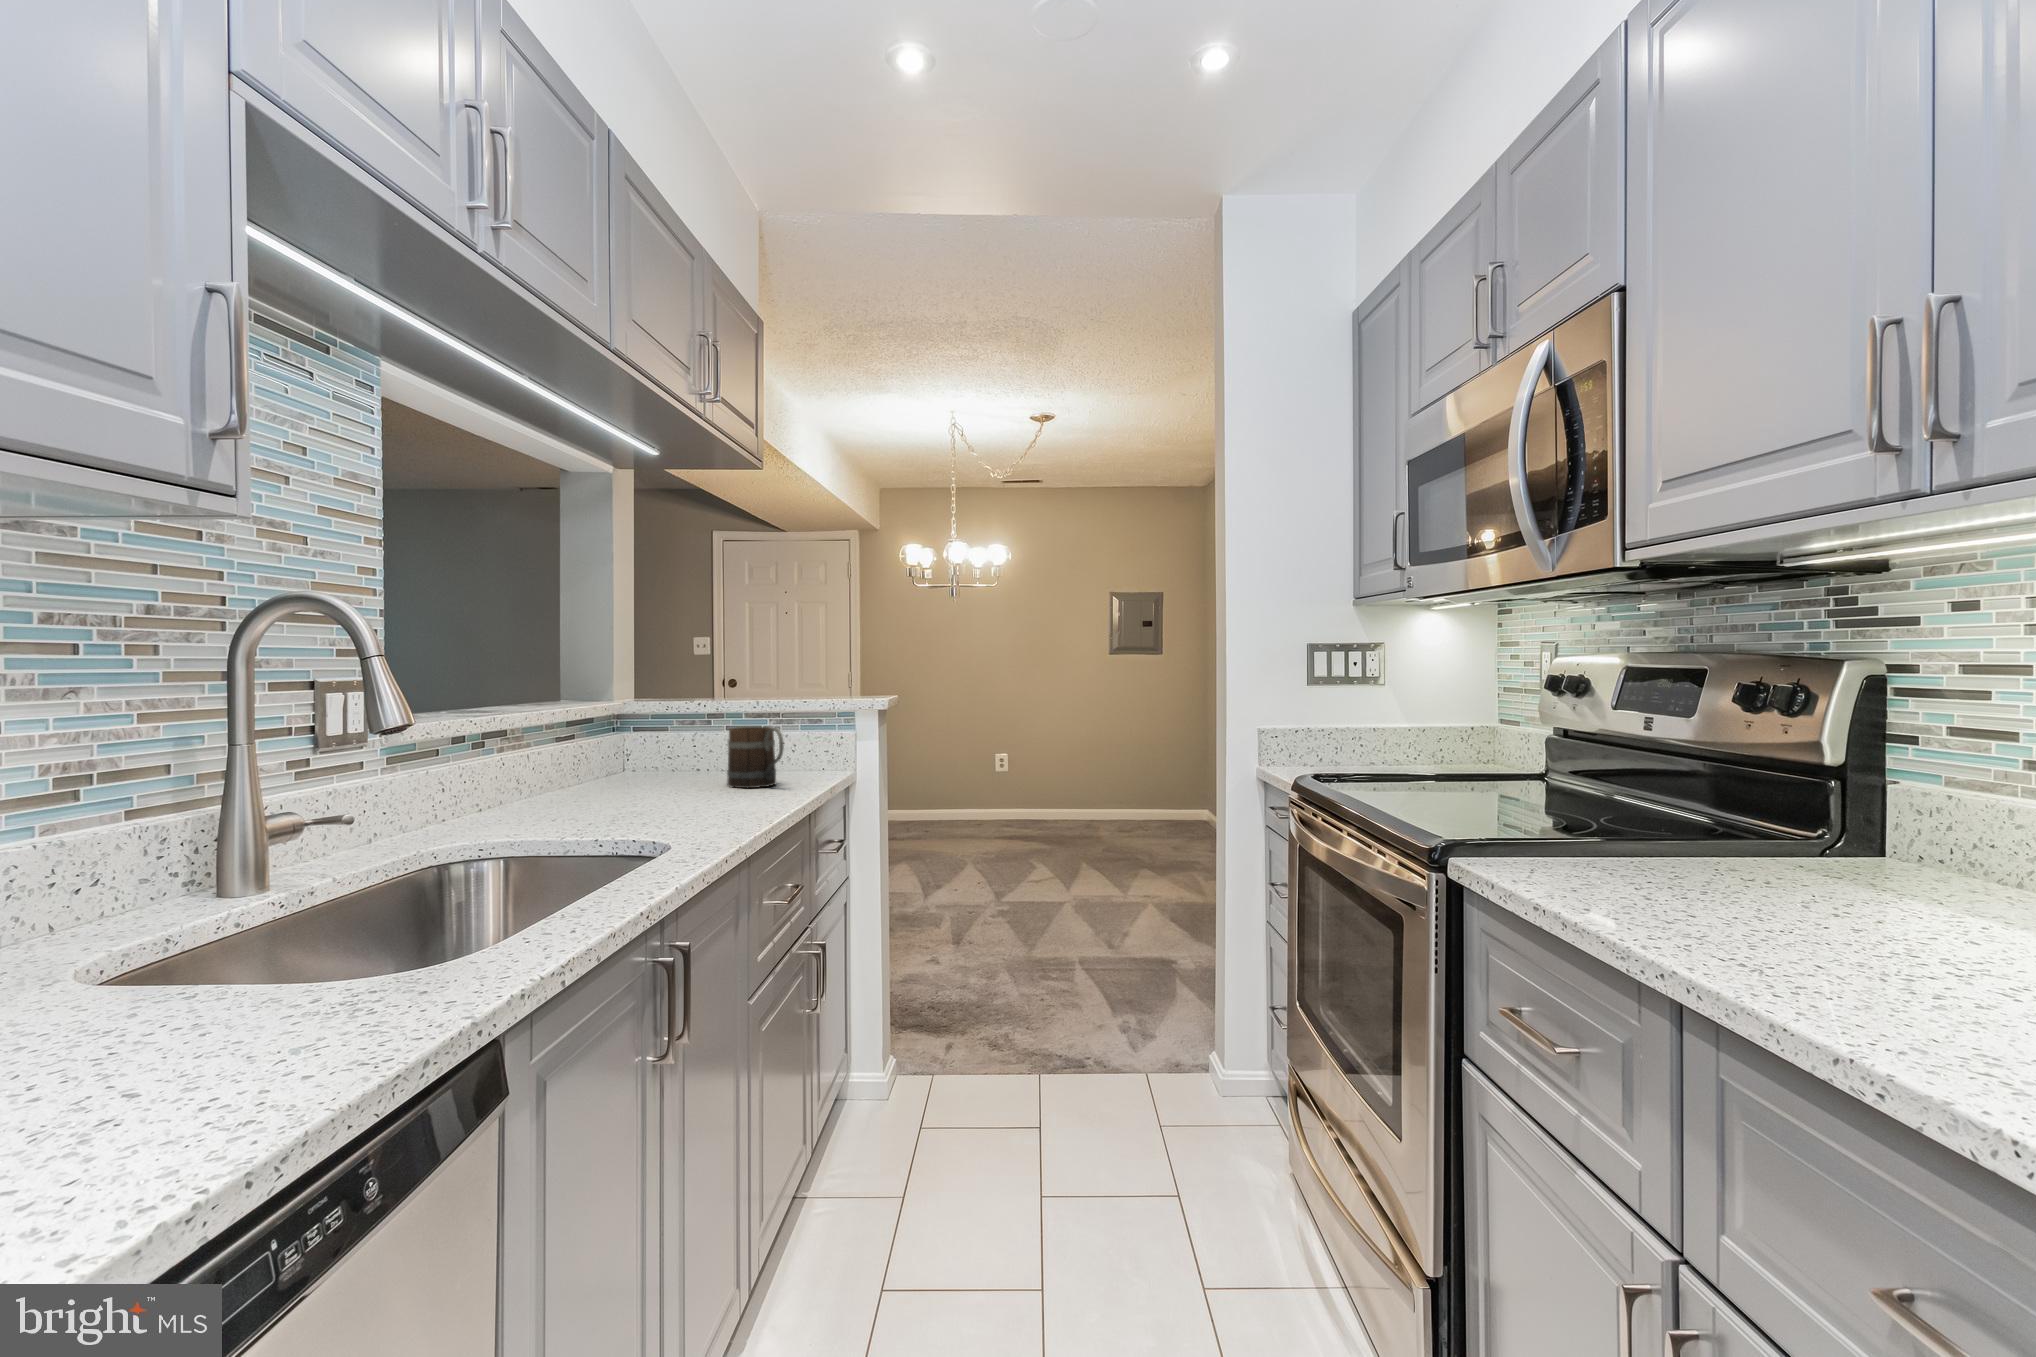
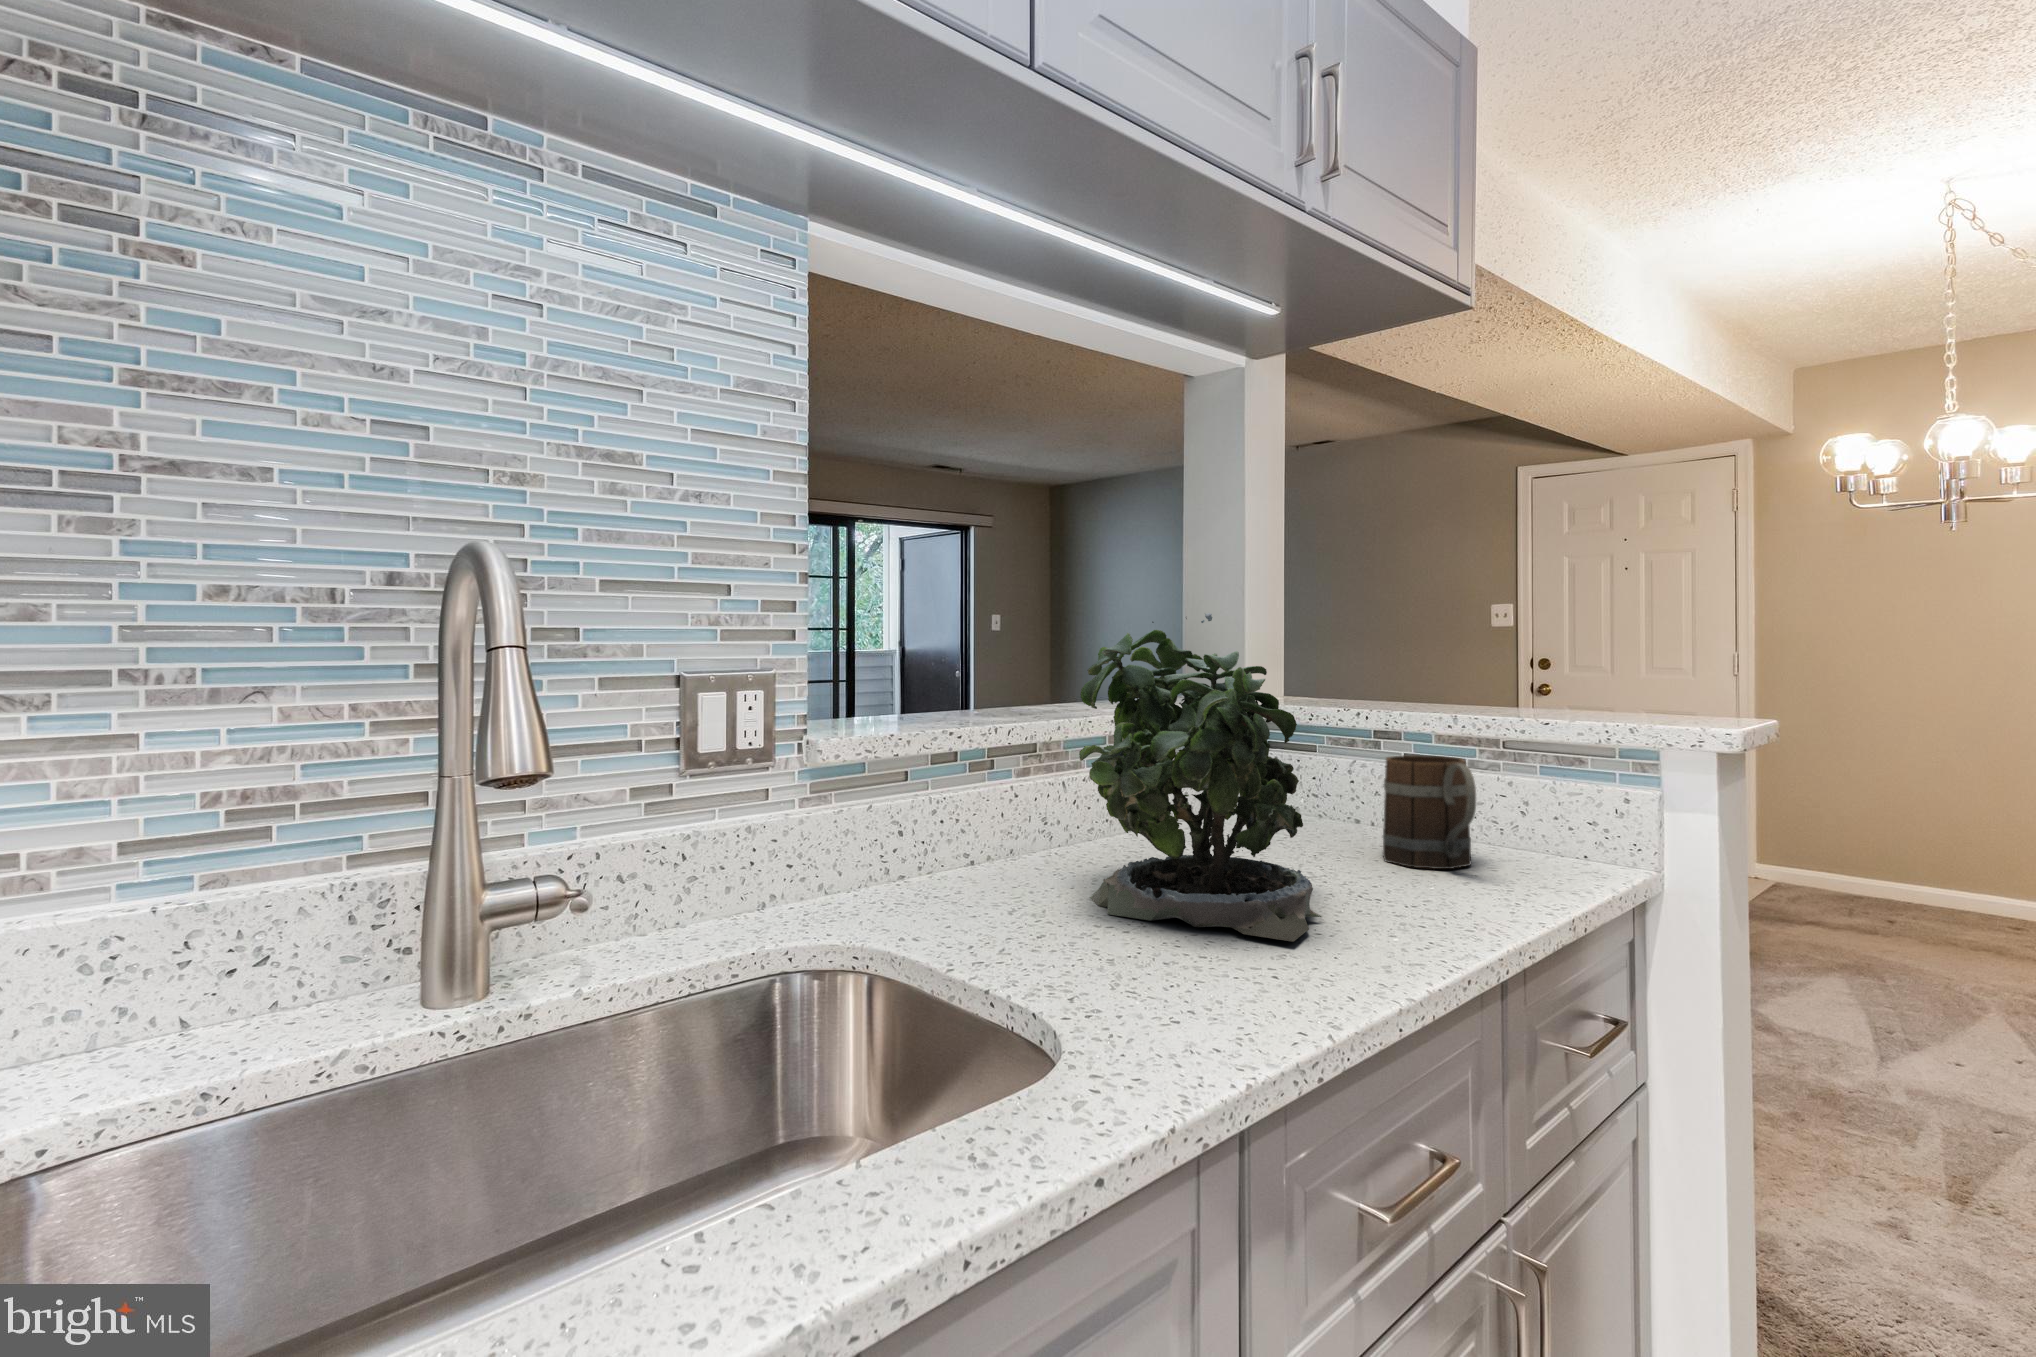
potted plant: none [572,645,728,820] -> present [1079,613,1322,942]

